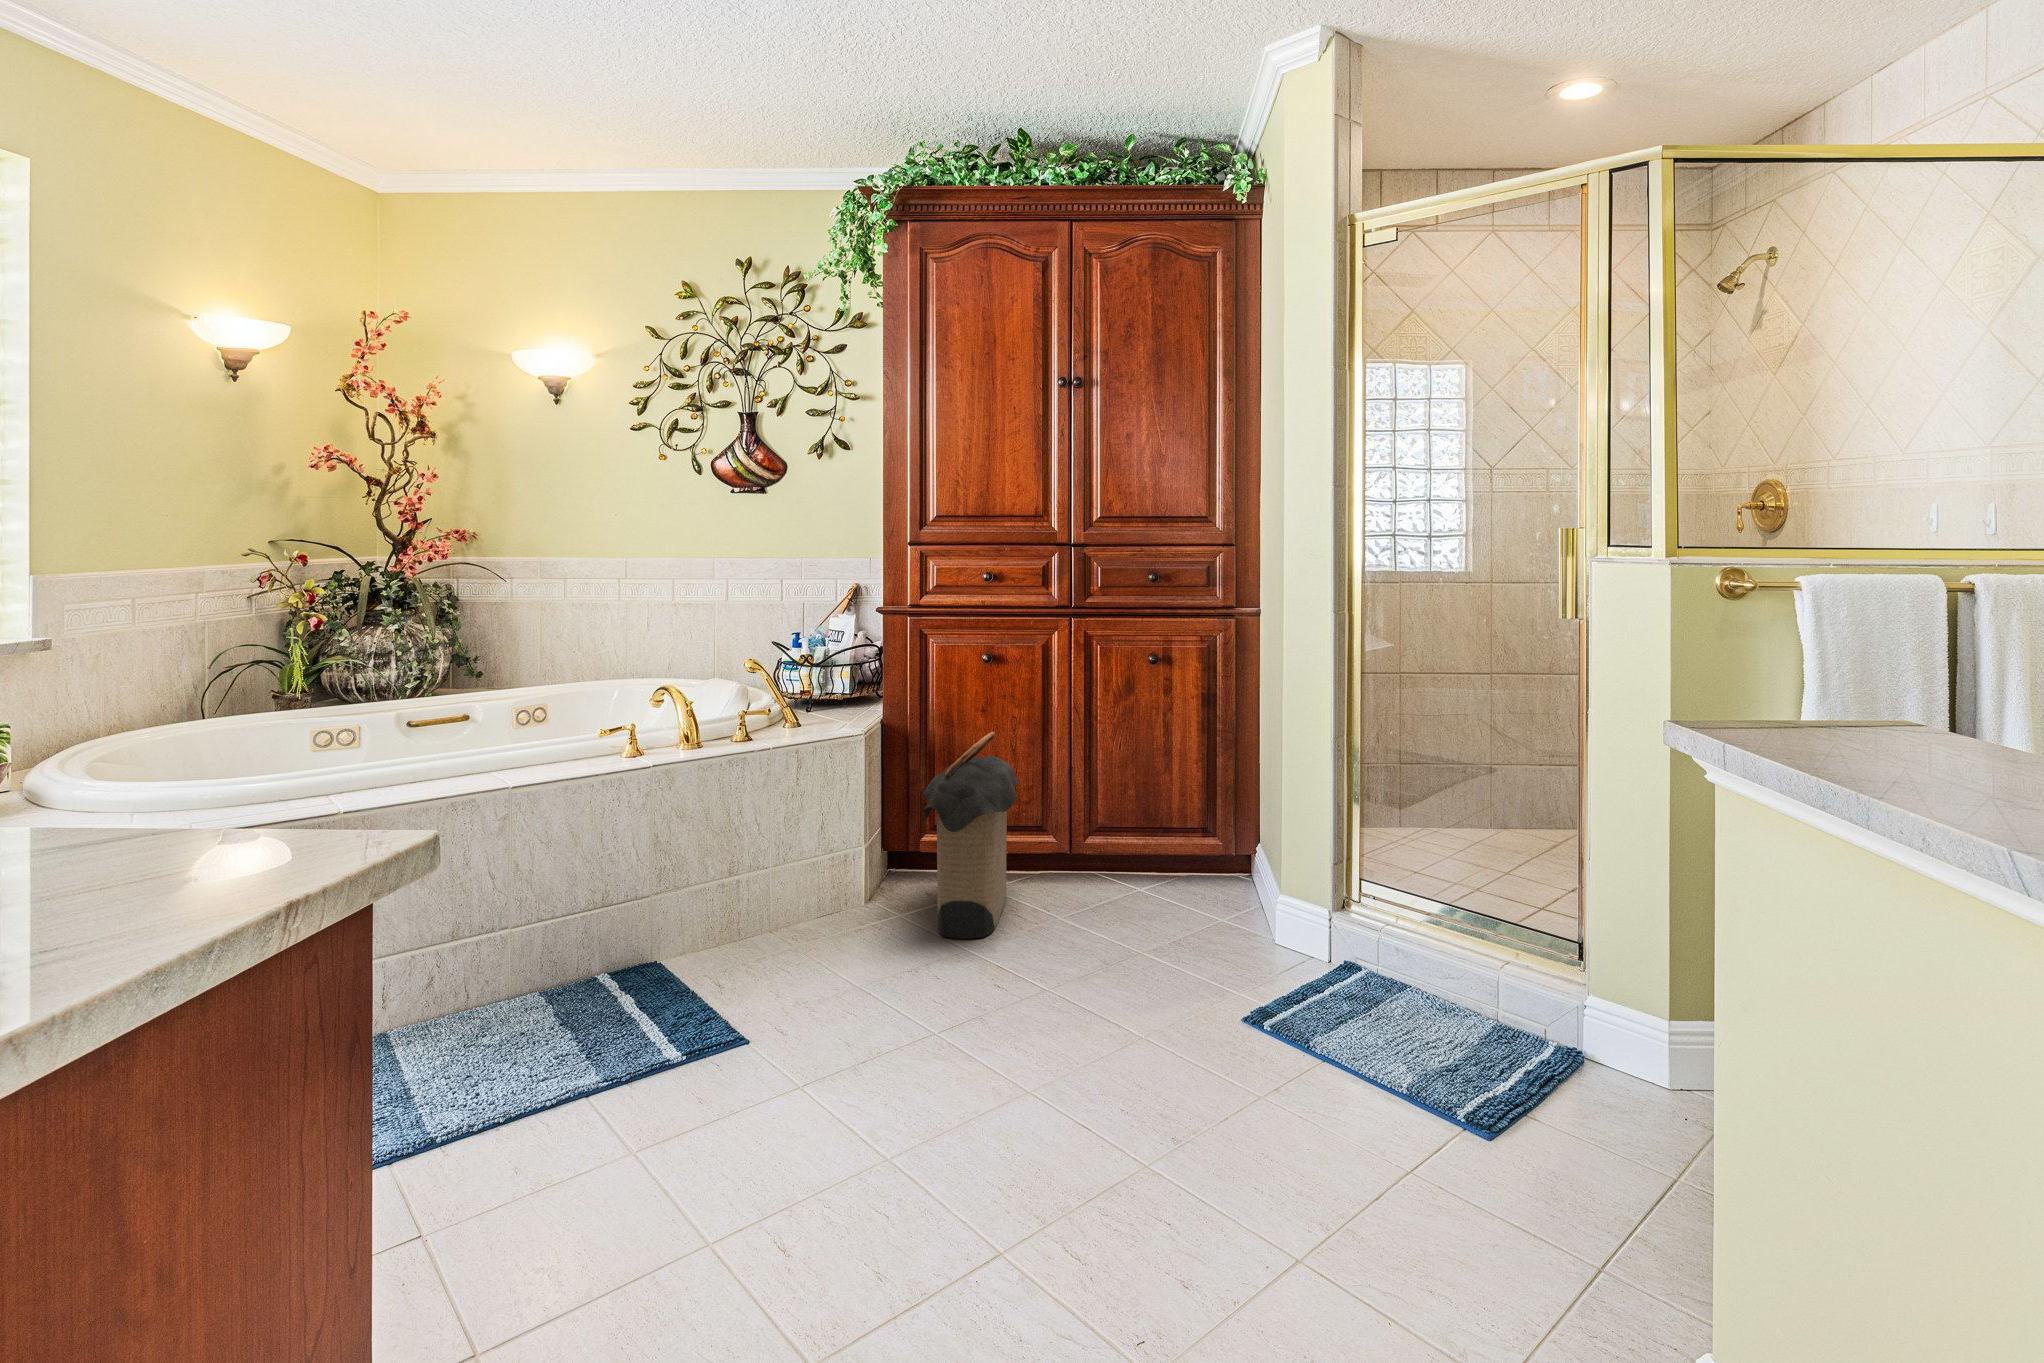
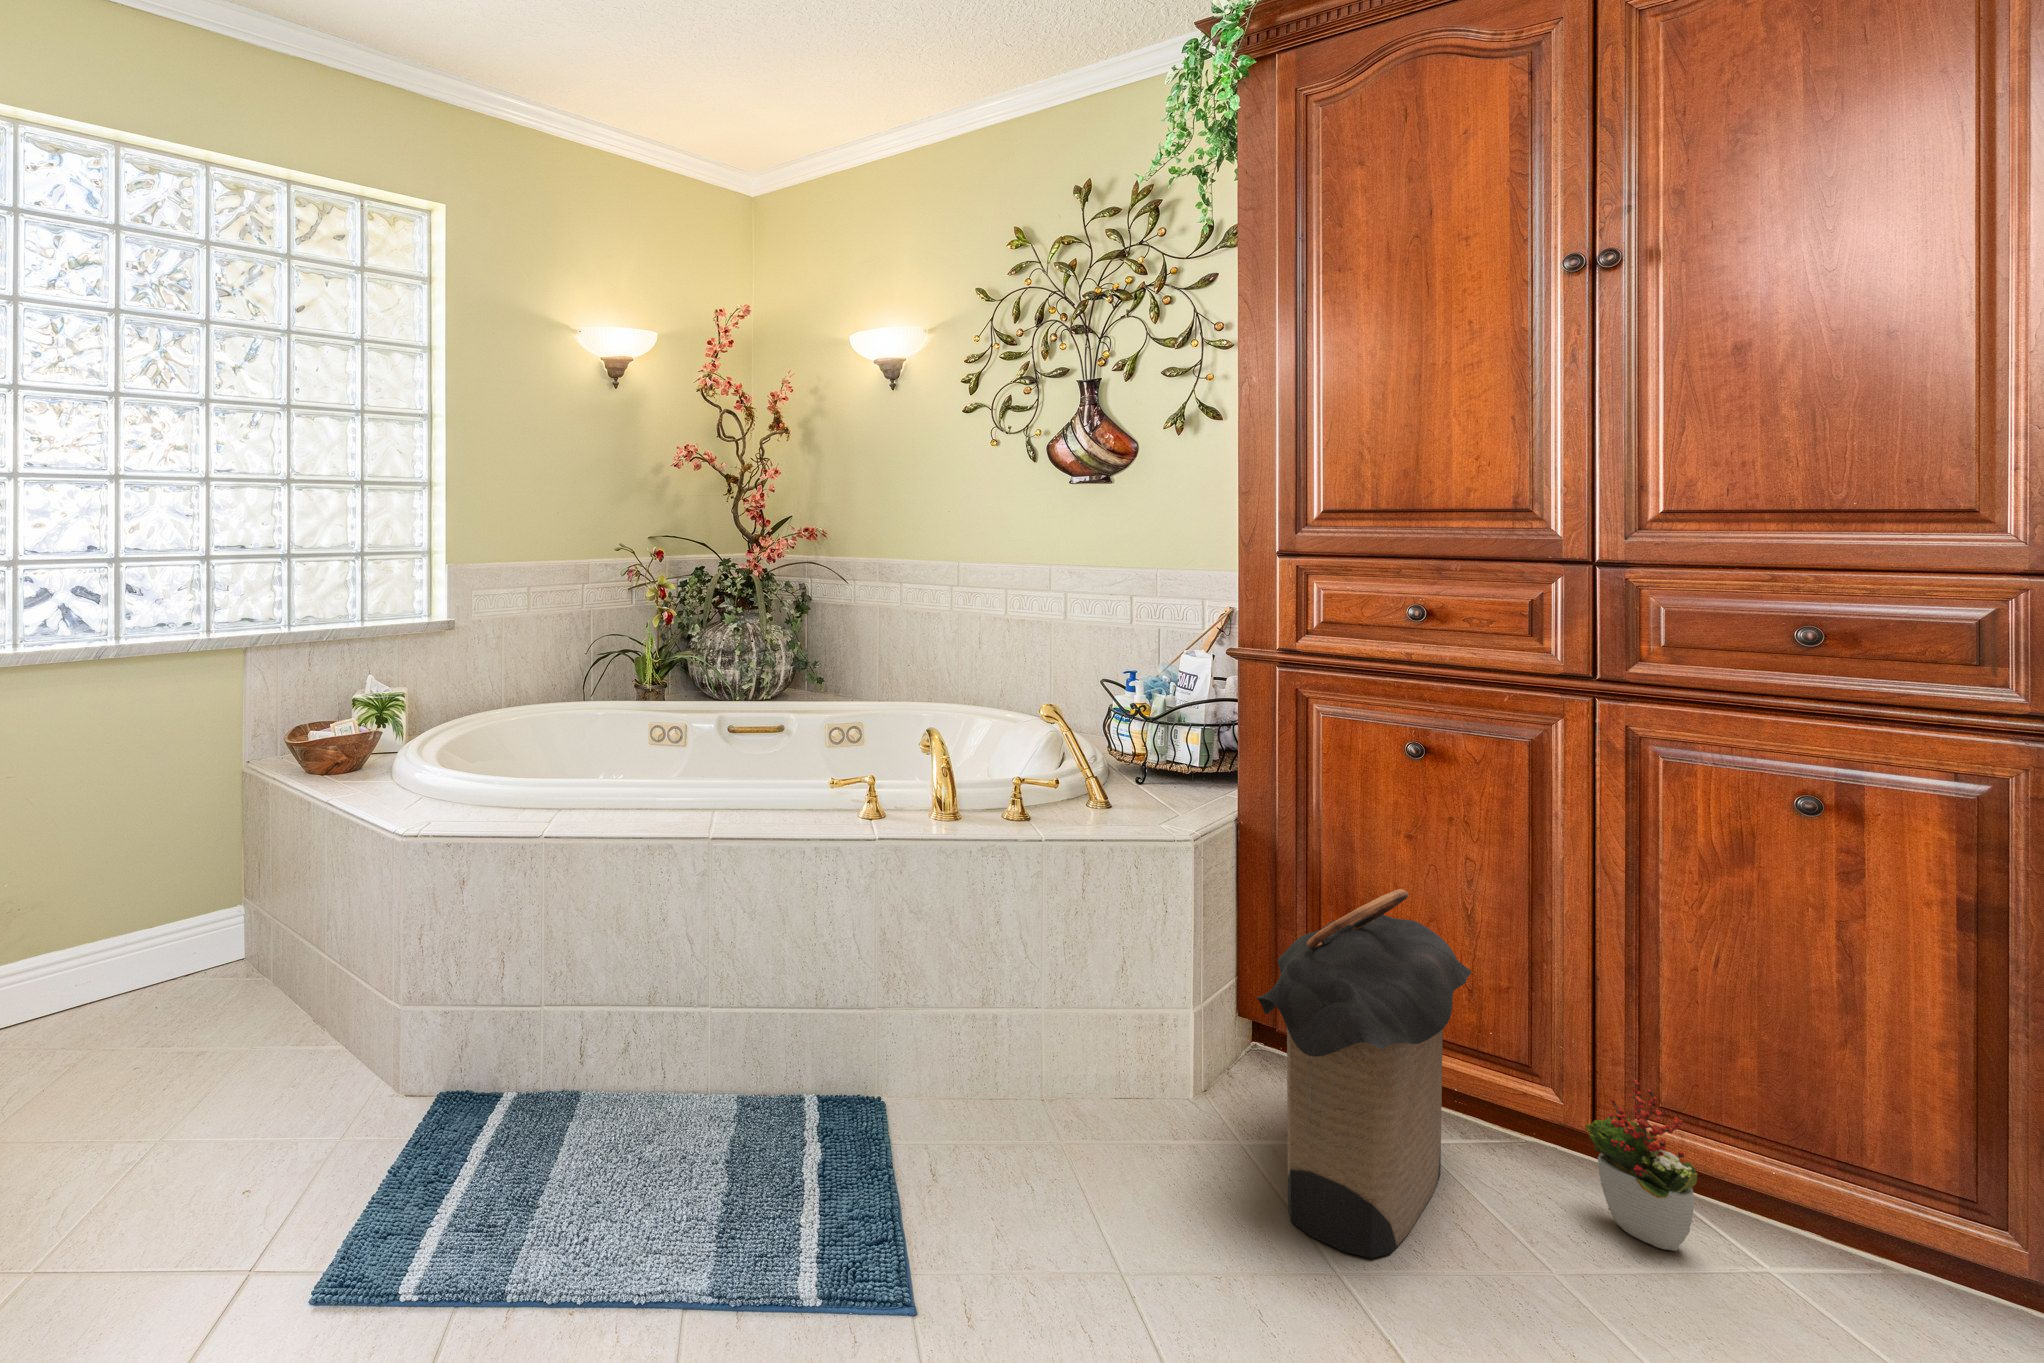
decorative plant: none [1071,813,1117,893] -> present [1585,1079,1698,1251]

